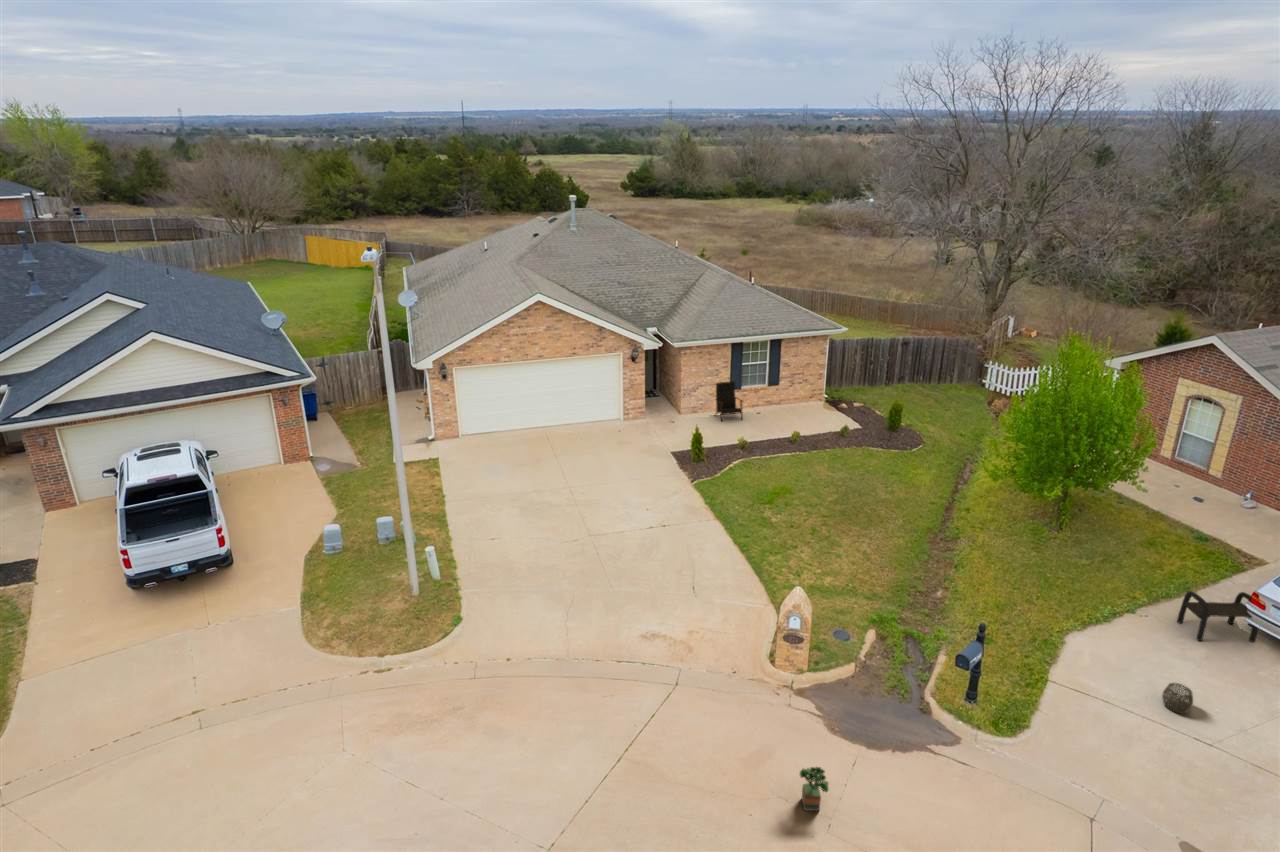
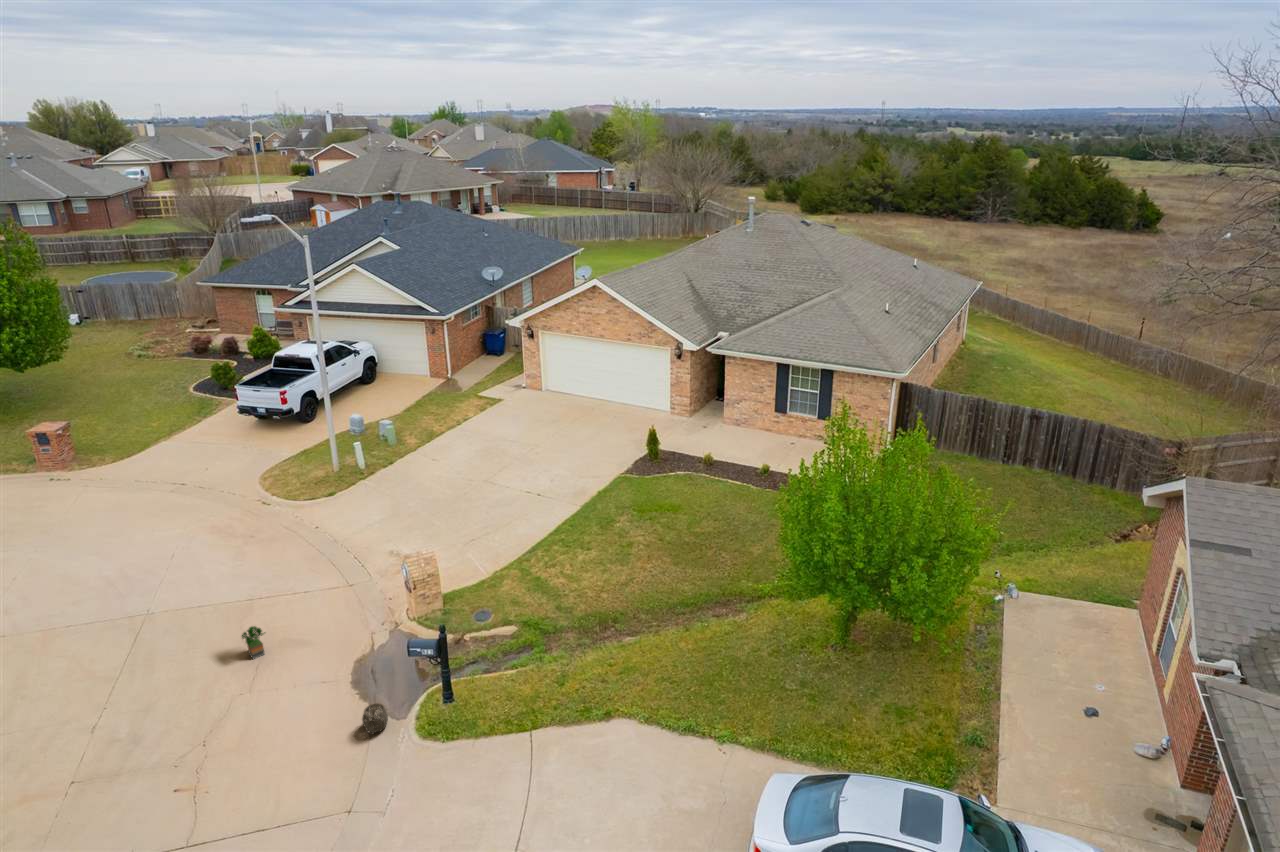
lounge chair: present [715,381,743,418] -> none [748,400,777,443]
bench: present [1177,591,1258,642] -> none [708,715,787,804]
woven basket: present [1162,683,1193,713] -> present [362,703,388,733]

